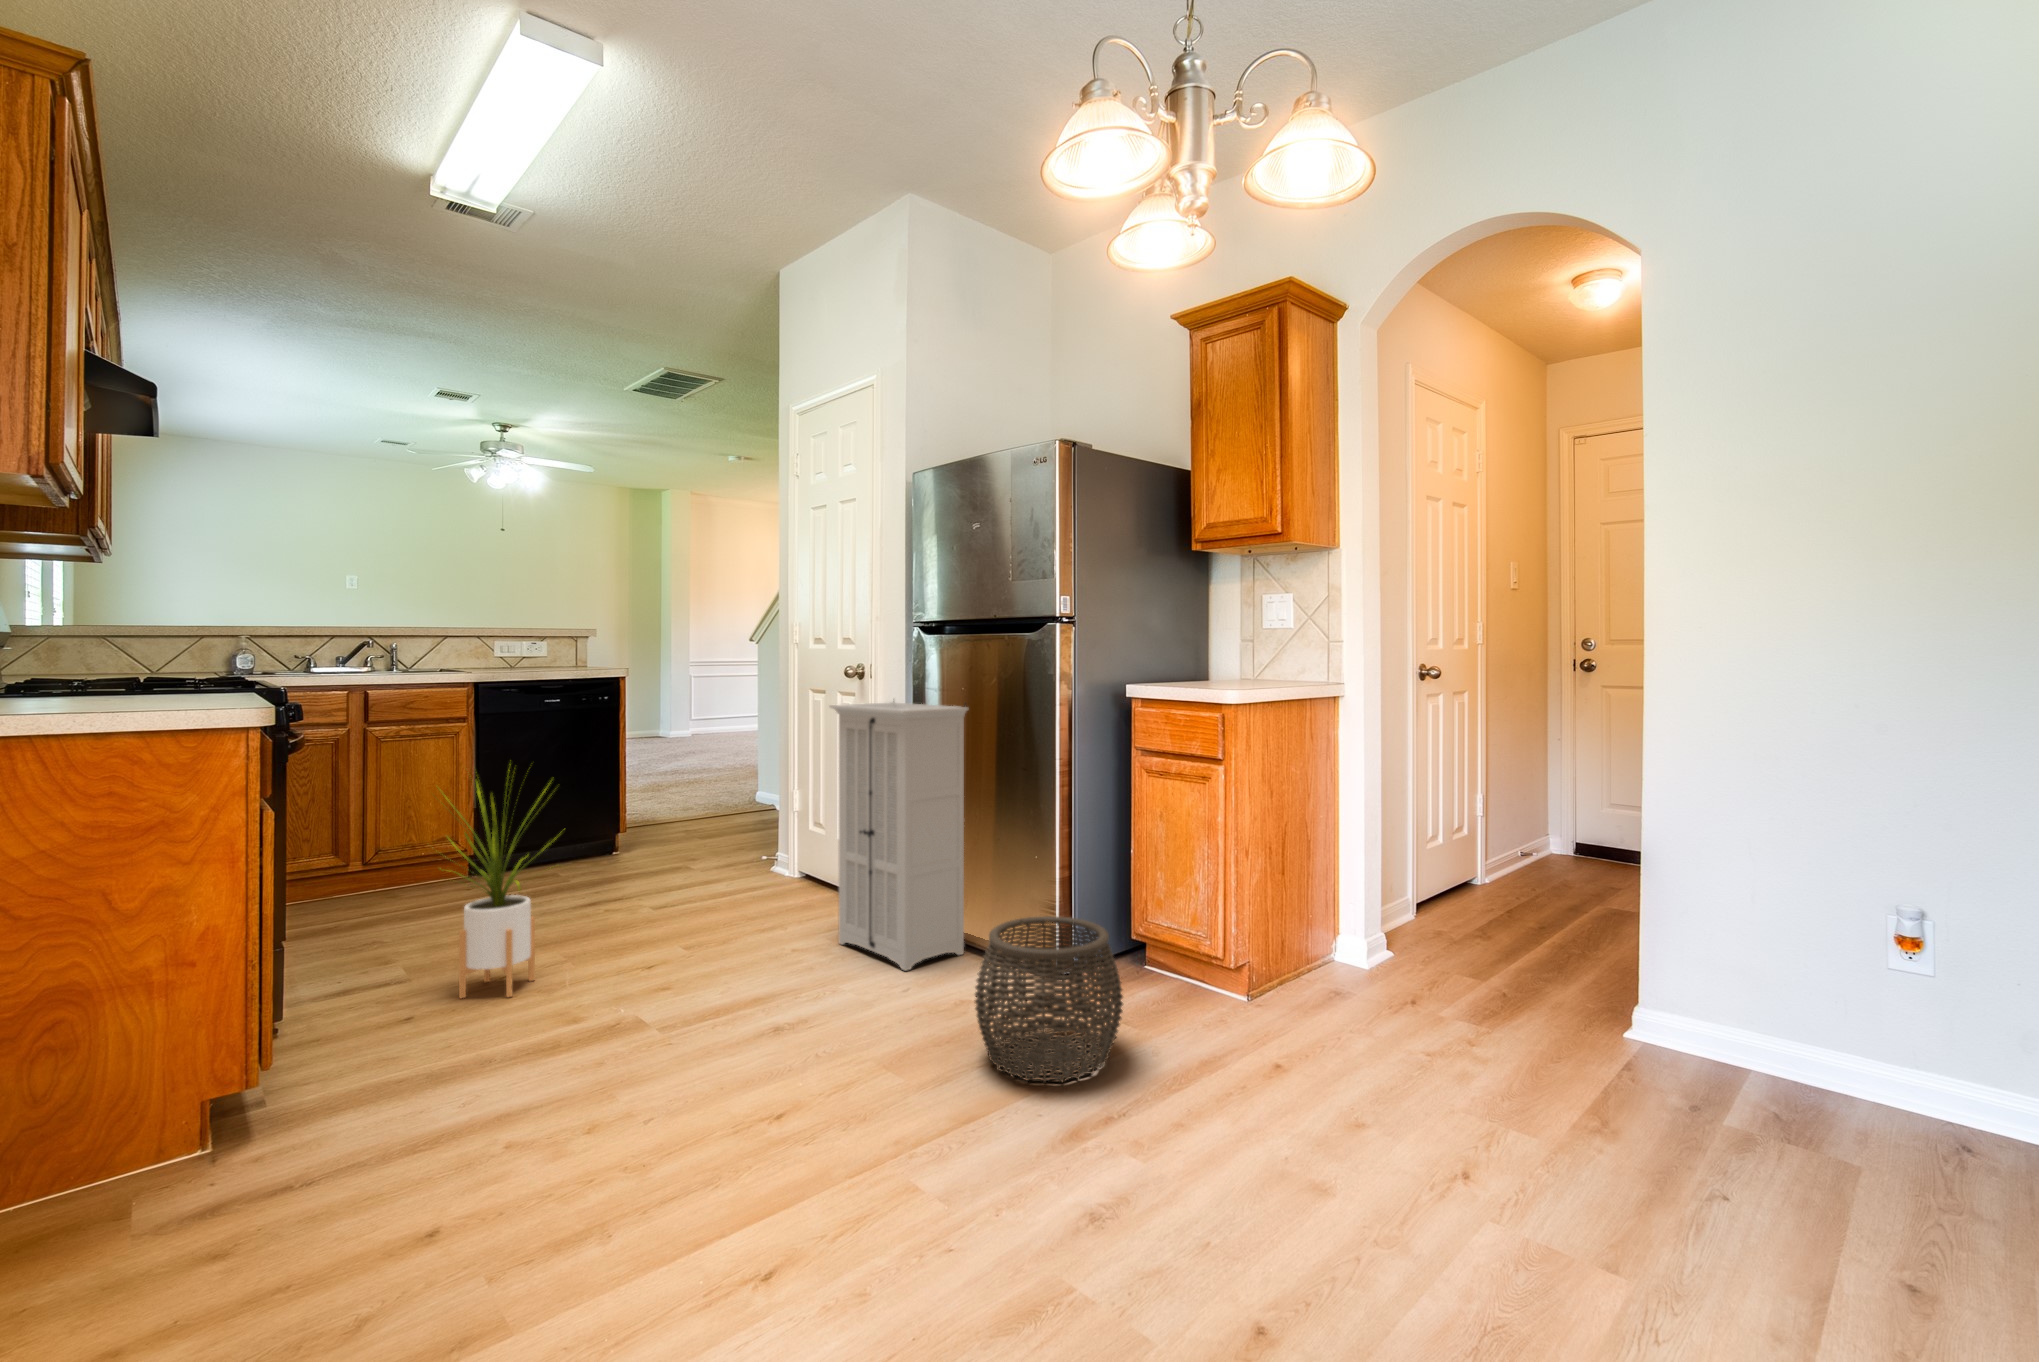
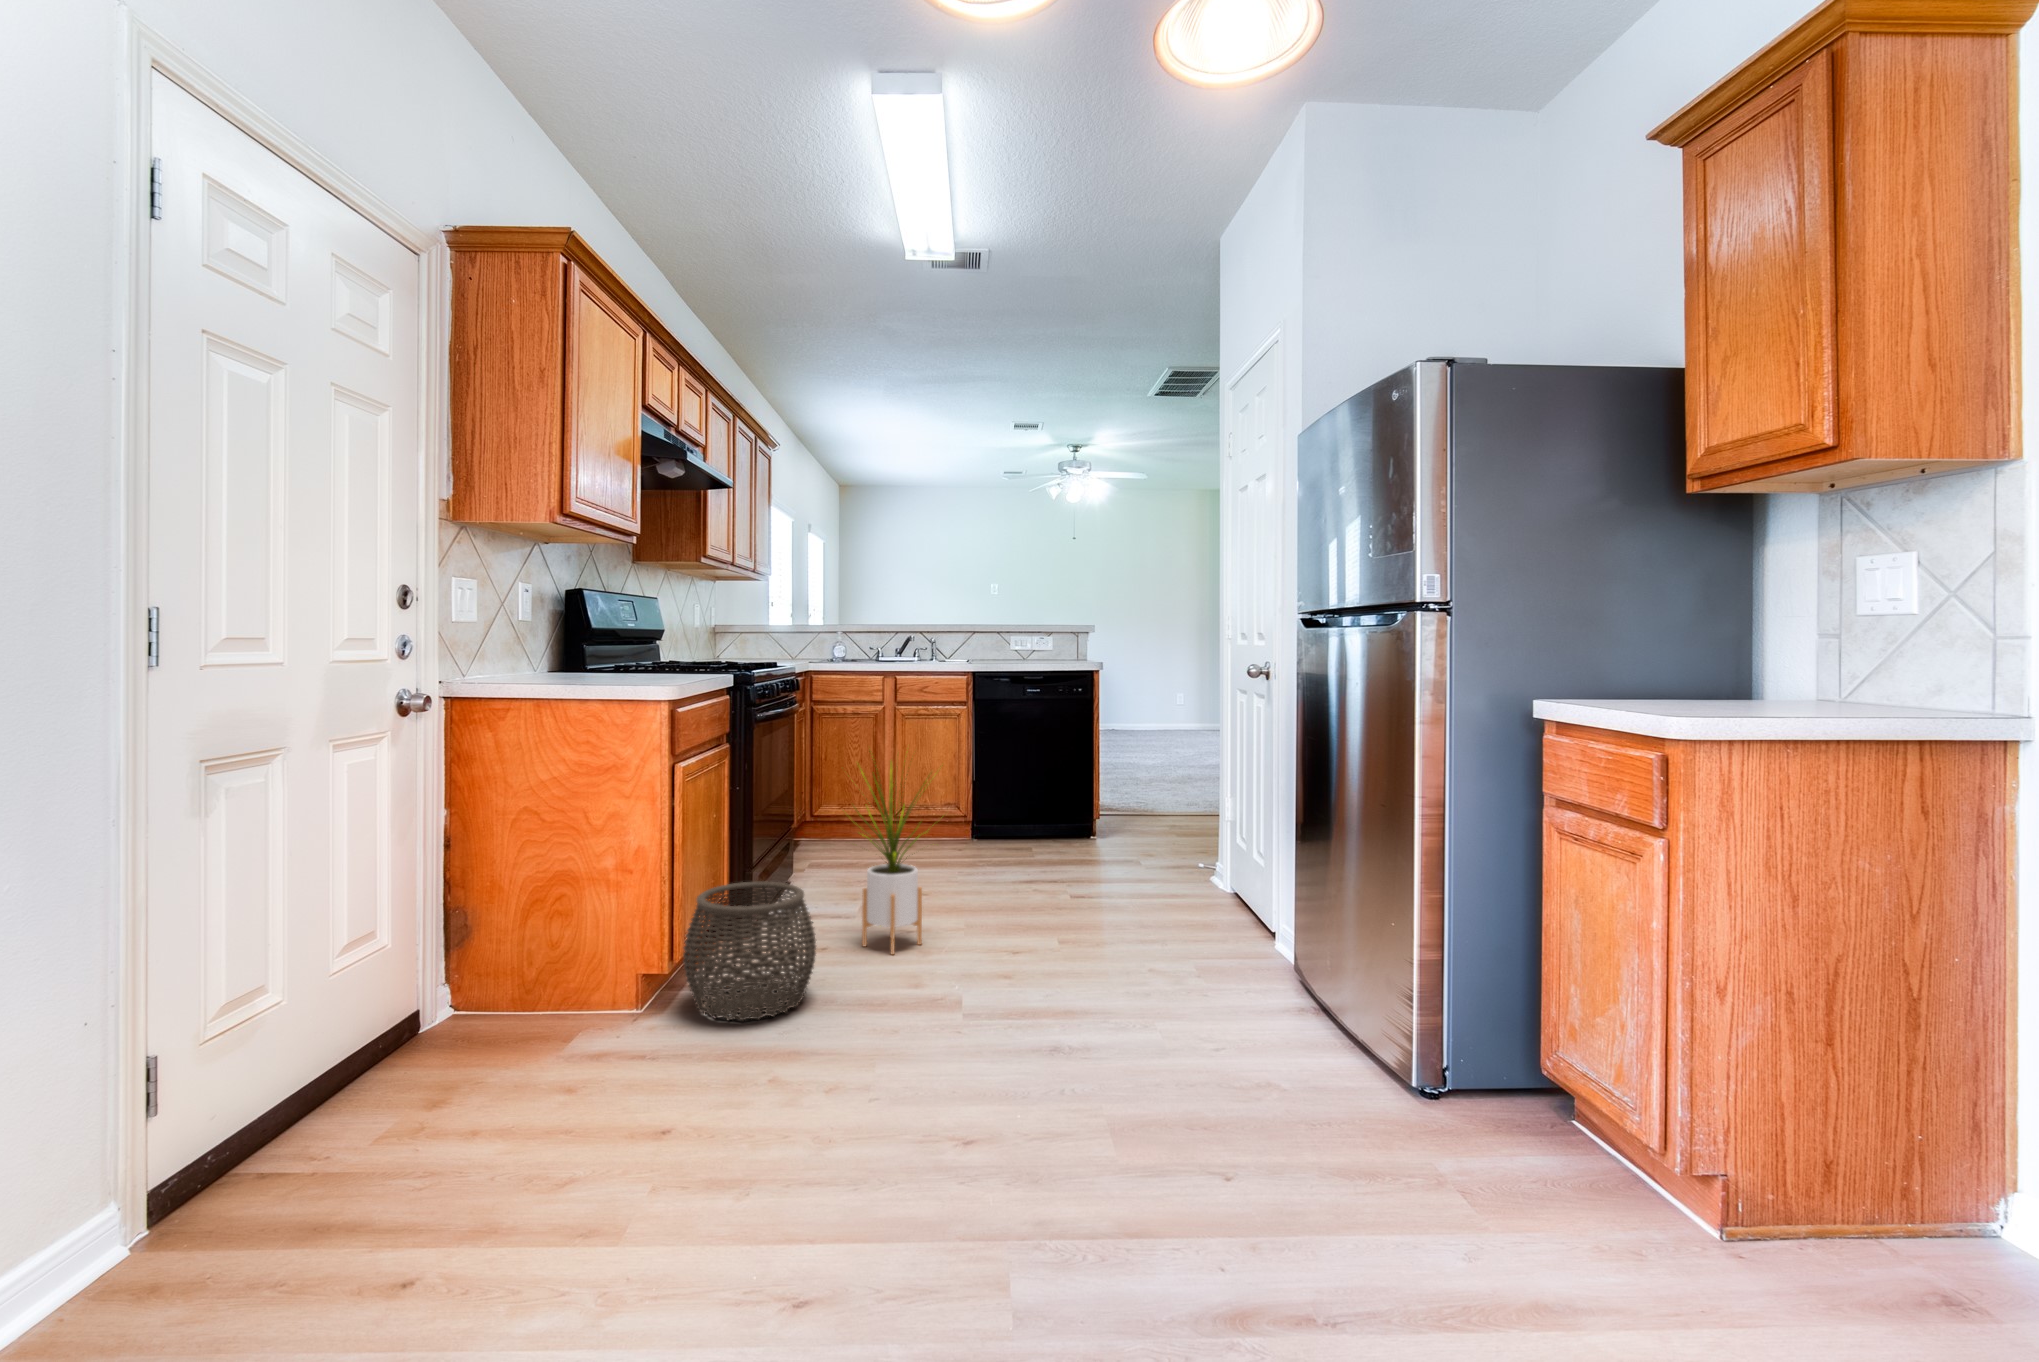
storage cabinet: present [829,702,968,971] -> none [1190,705,1329,1027]
woven basket: present [975,916,1123,1082] -> present [684,882,816,1021]

